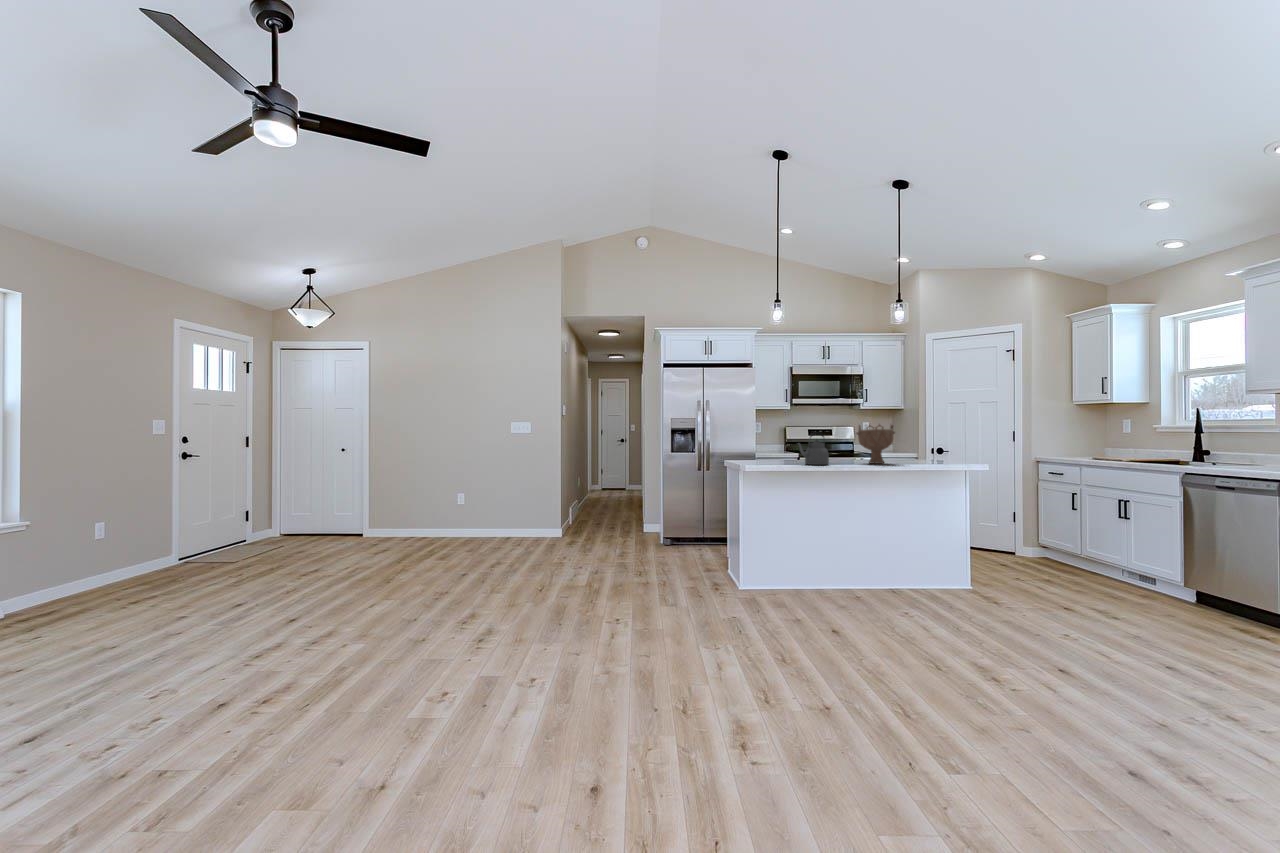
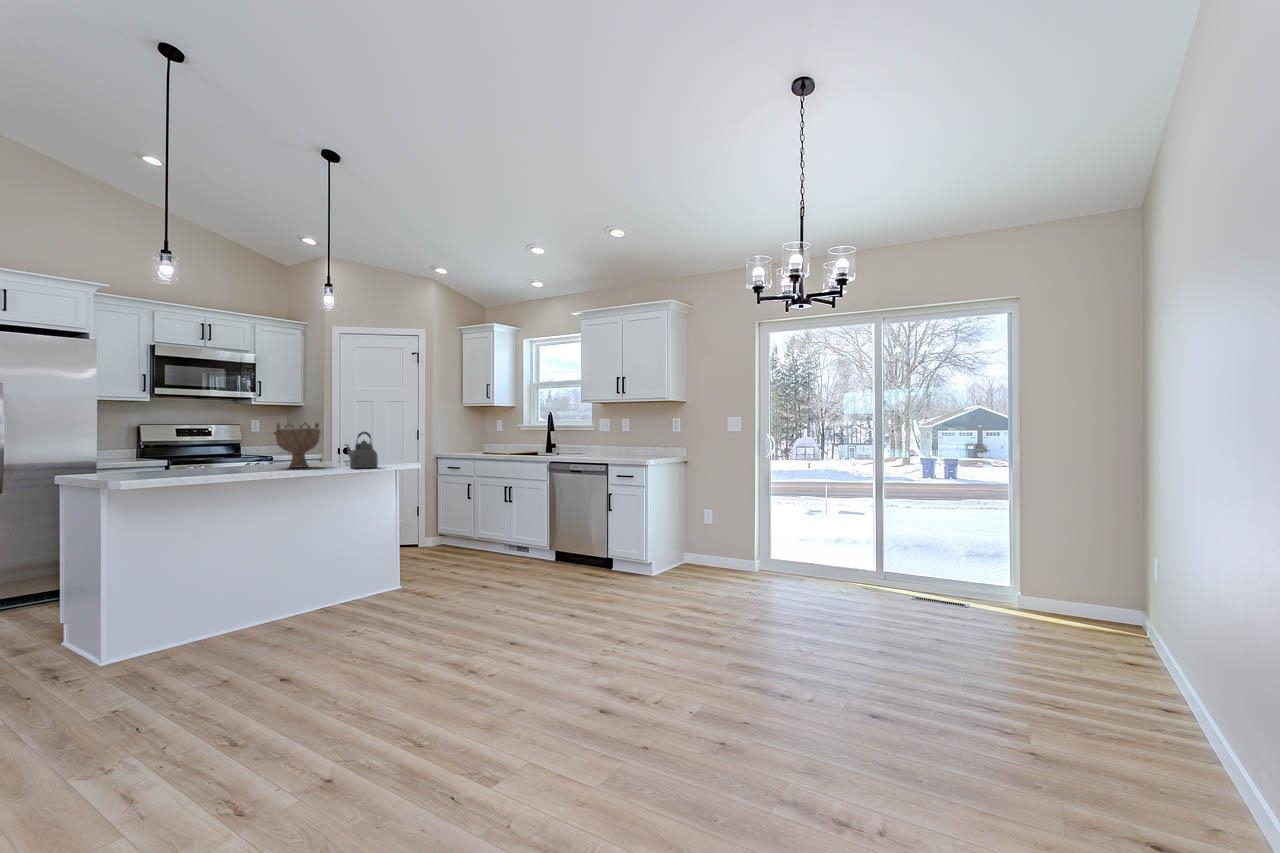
kettle: present [798,432,829,465] -> present [345,432,378,468]

